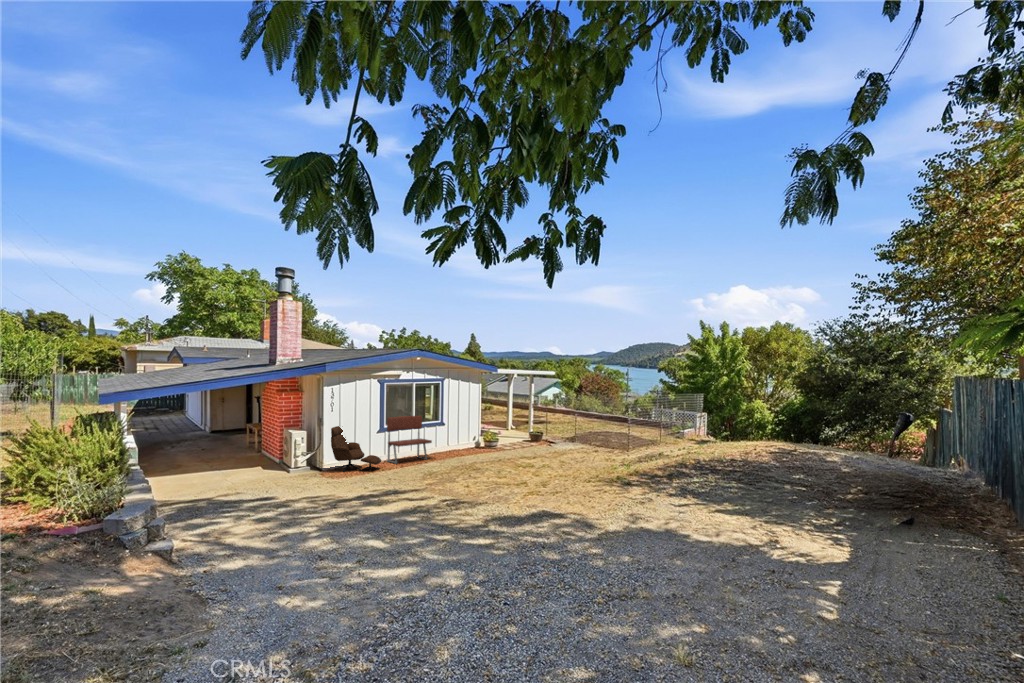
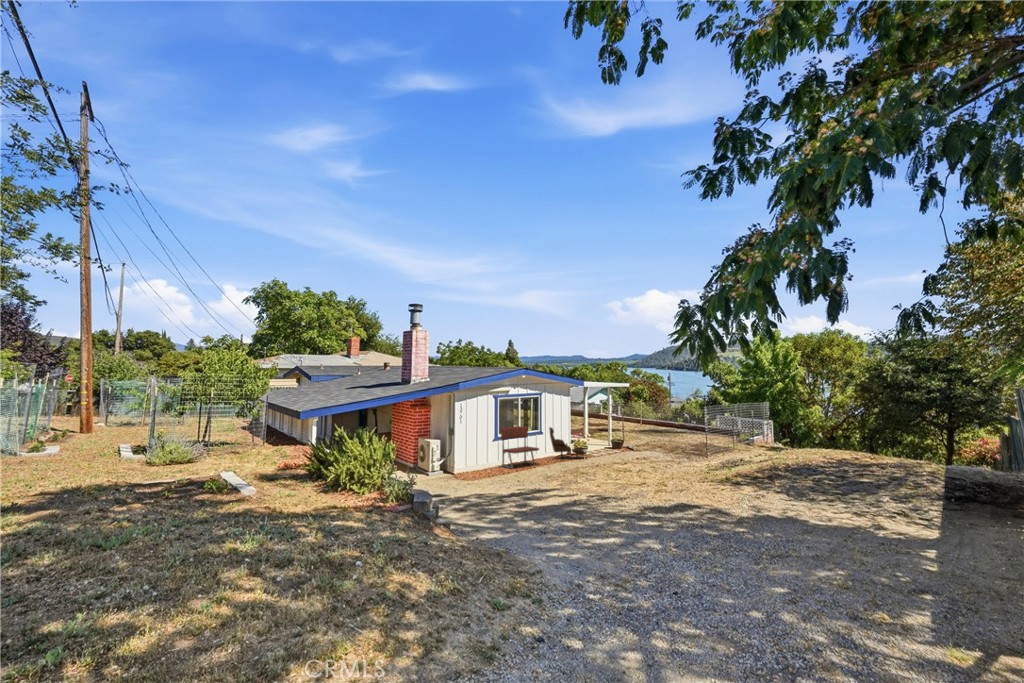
lounge chair: present [331,426,381,472] -> present [549,427,584,460]

